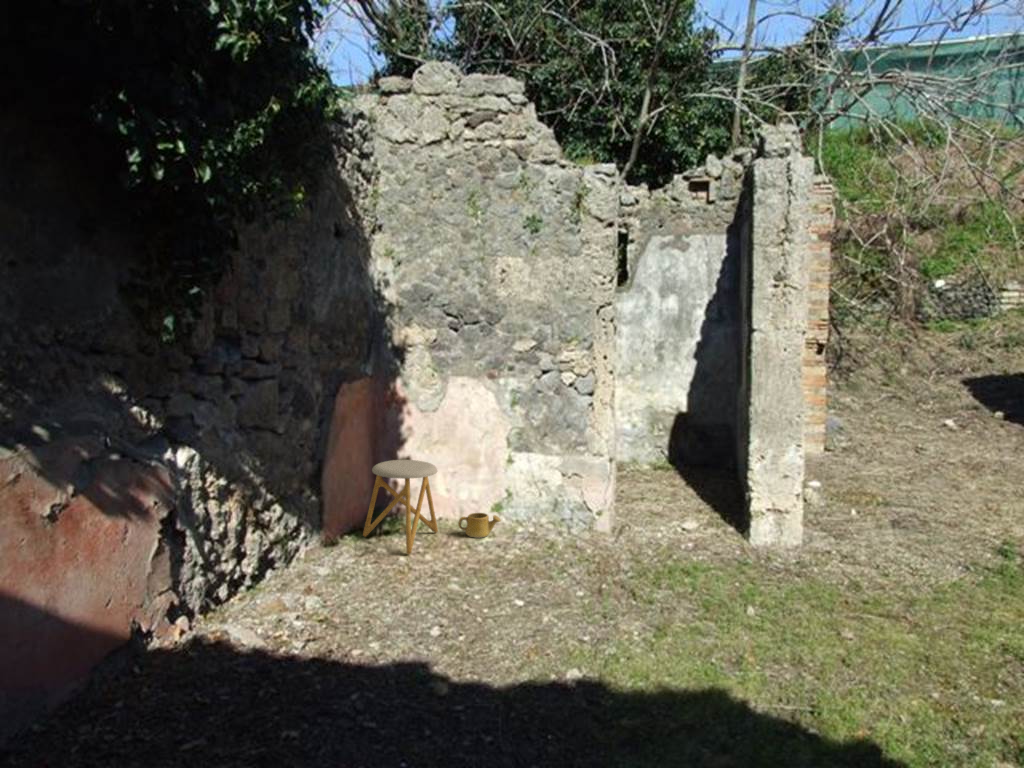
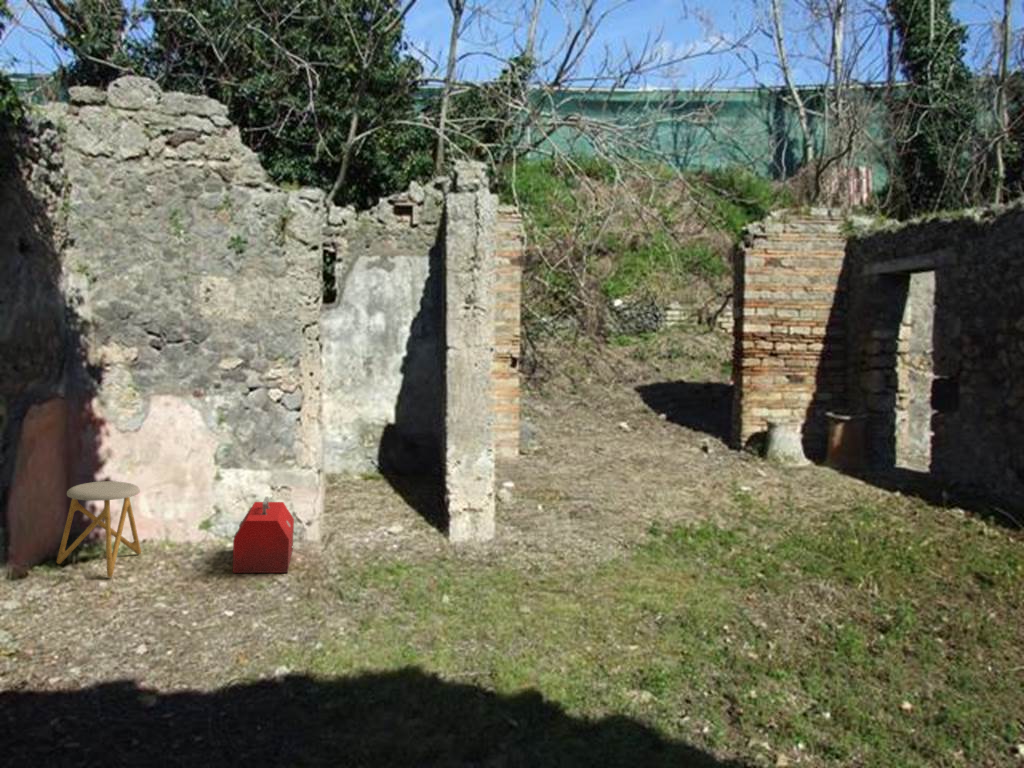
toolbox: none [523,483,584,563] -> present [233,497,294,573]
watering can: present [458,513,501,538] -> none [163,531,209,556]

